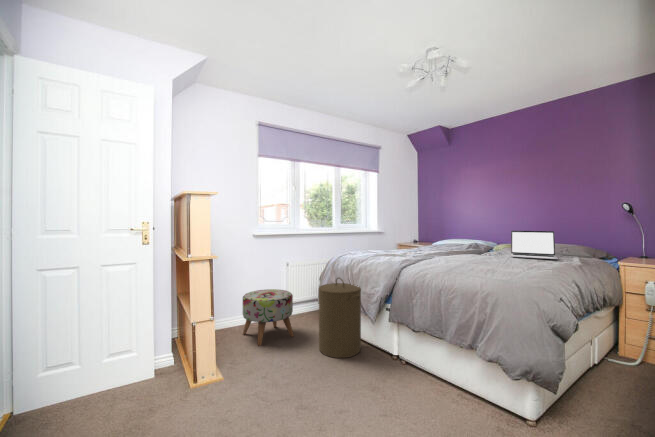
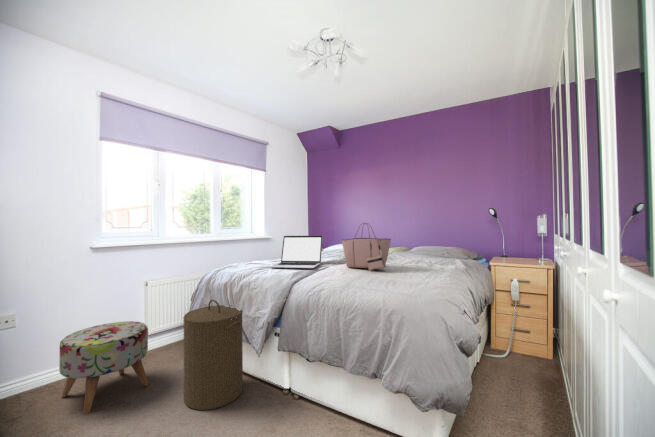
tote bag: none [448,220,498,264] -> present [342,223,391,270]
laptop: present [511,231,558,259] -> present [271,236,322,268]

